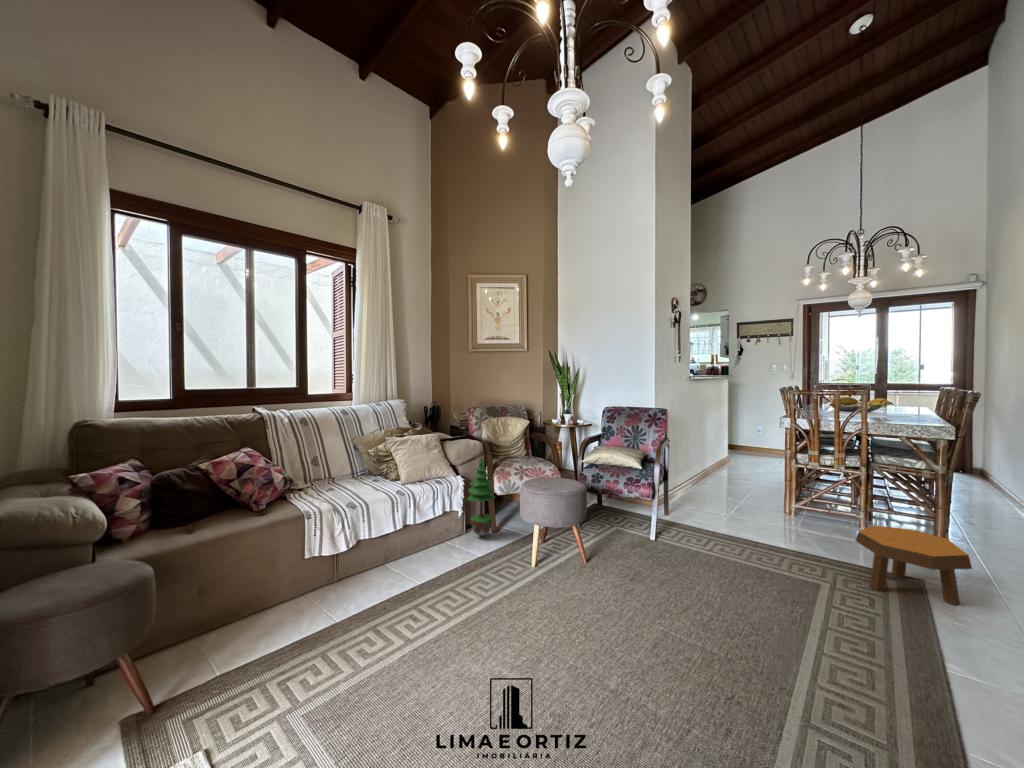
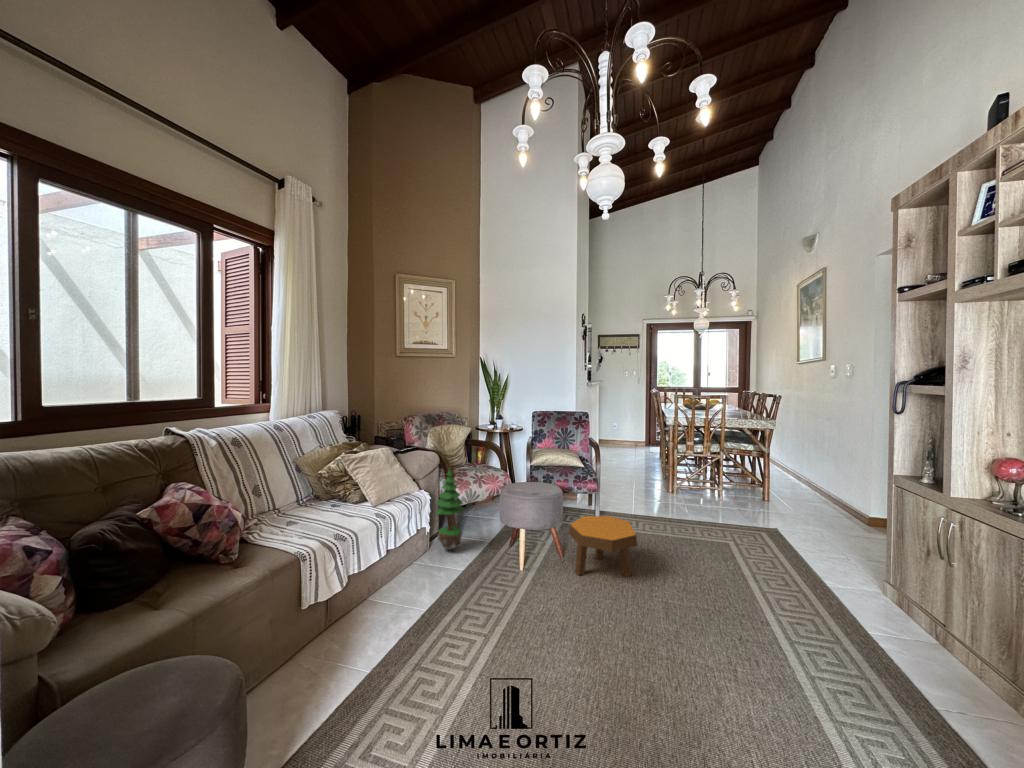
footstool: present [856,525,972,605] -> present [569,516,637,577]

